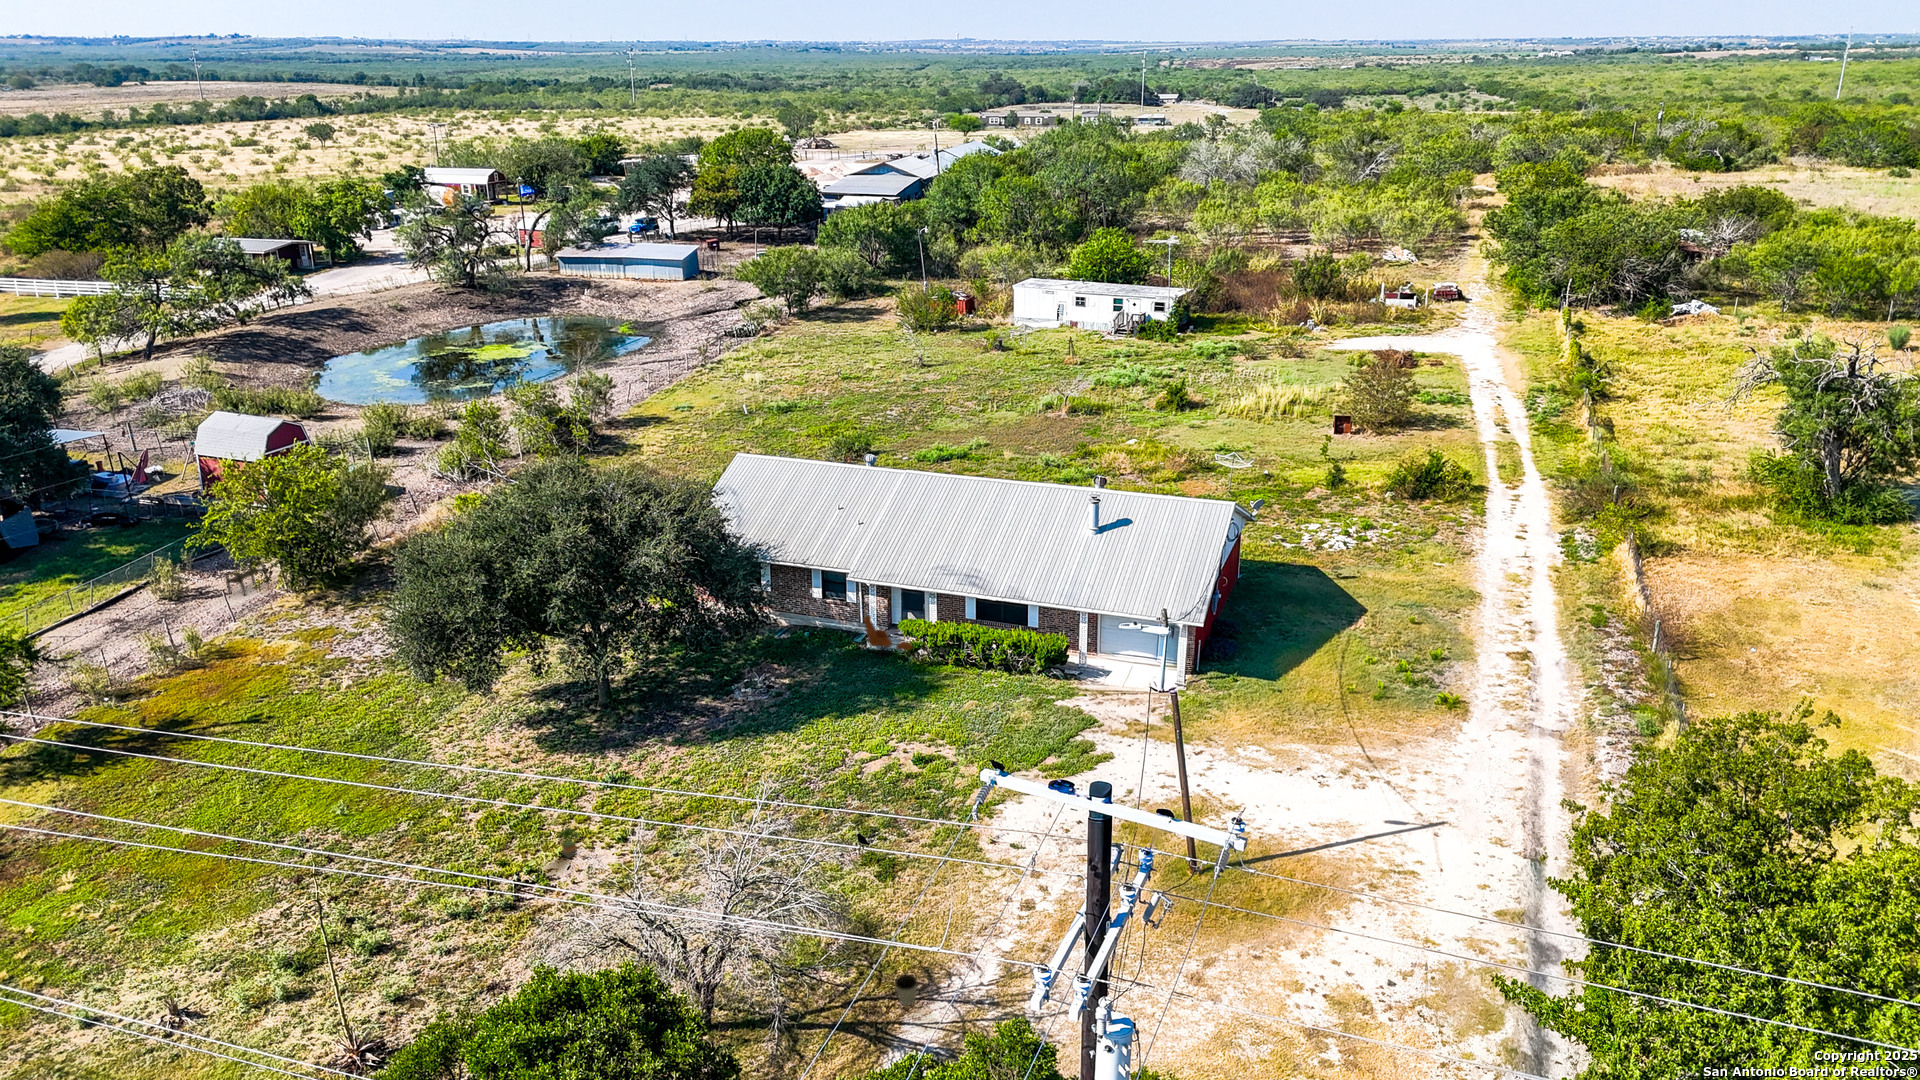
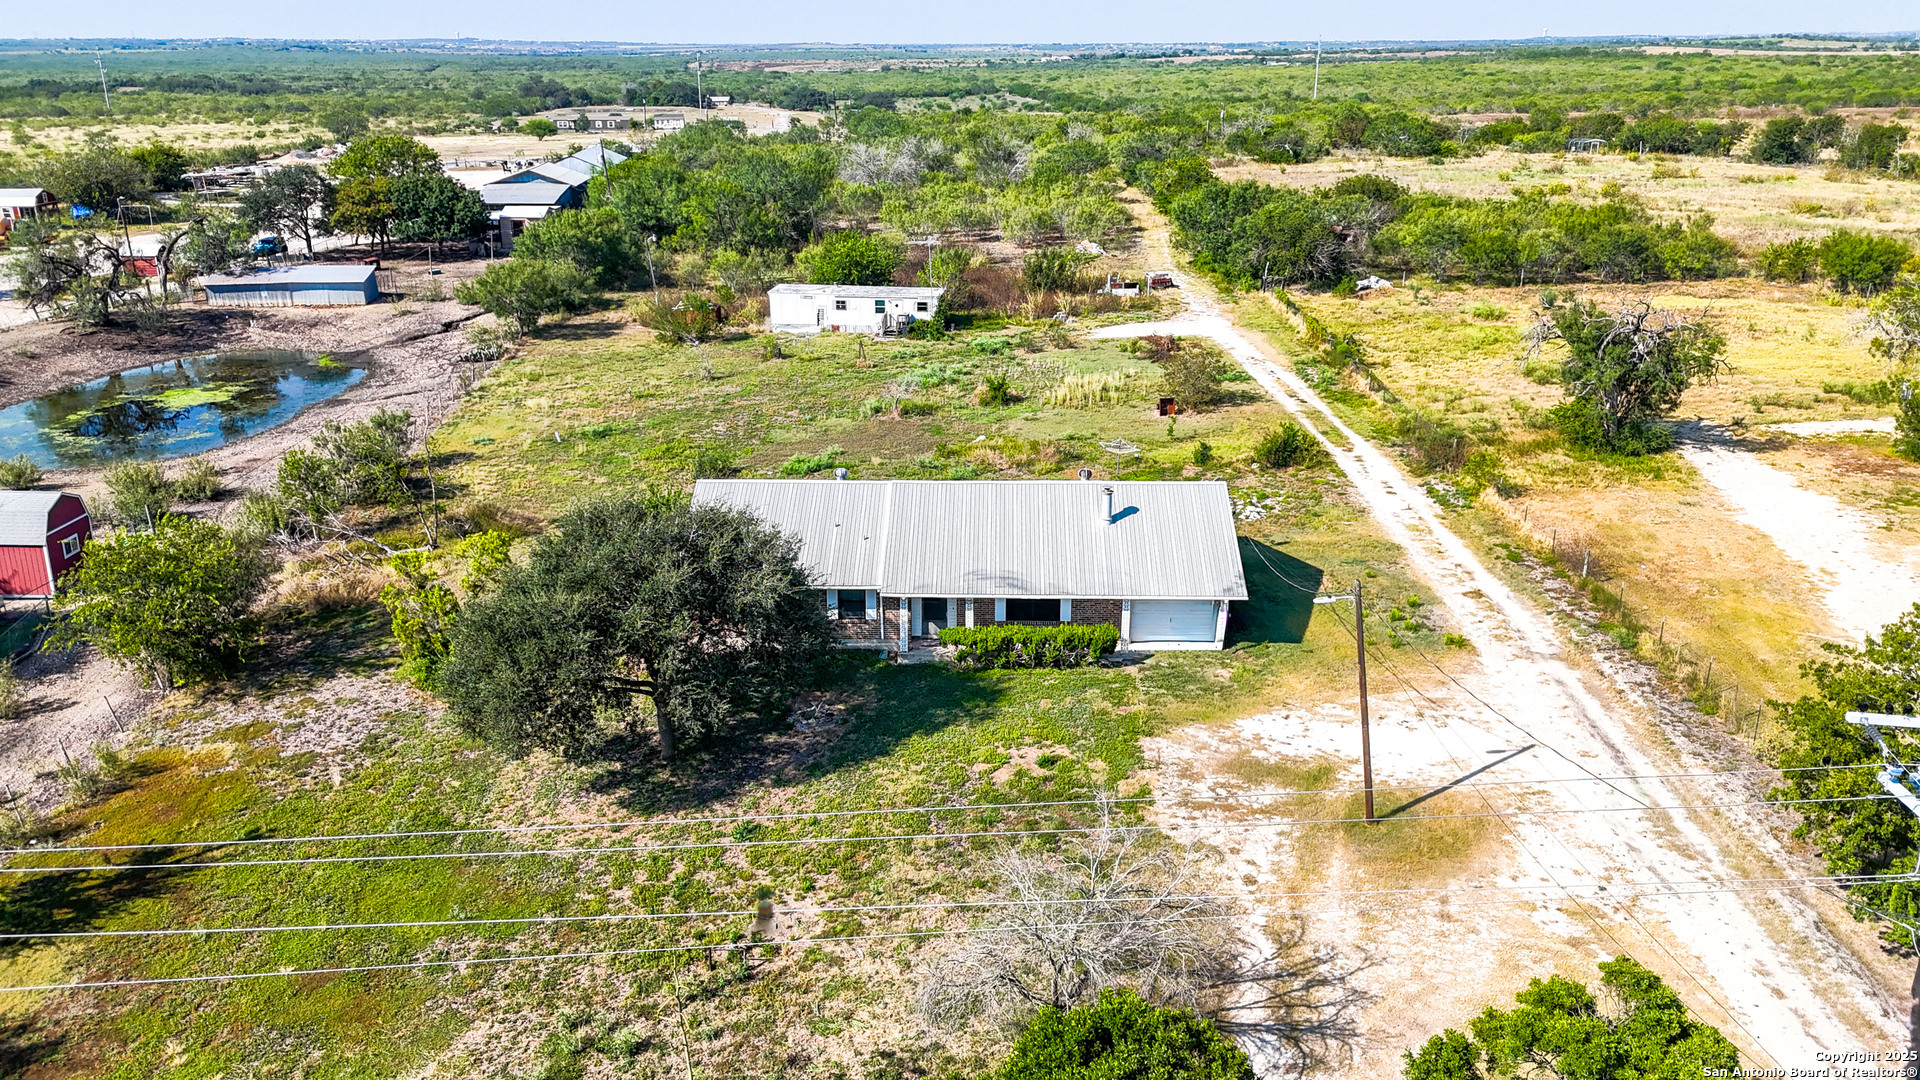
bench: present [225,561,269,595] -> none [76,653,128,697]
lounge chair: present [864,615,912,654] -> none [906,628,956,671]
bucket: present [895,974,917,1005] -> none [1198,960,1222,991]

